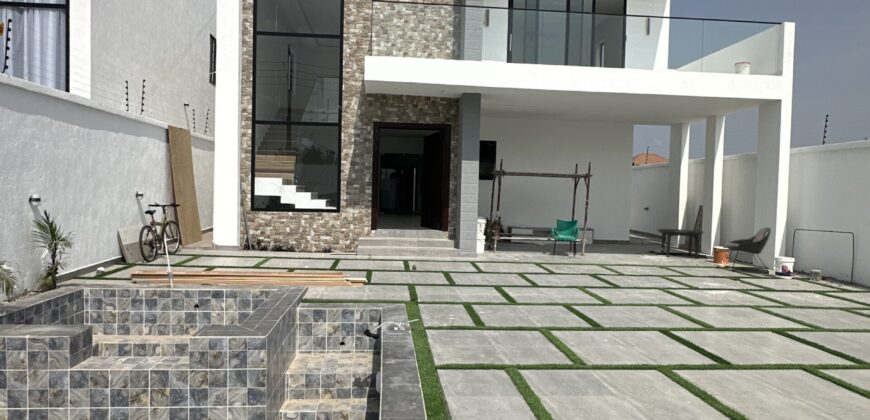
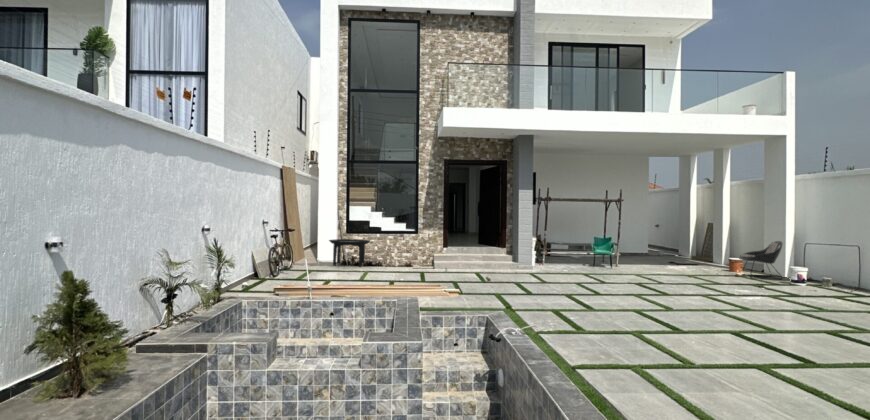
round table: present [658,229,703,258] -> present [329,239,370,266]

